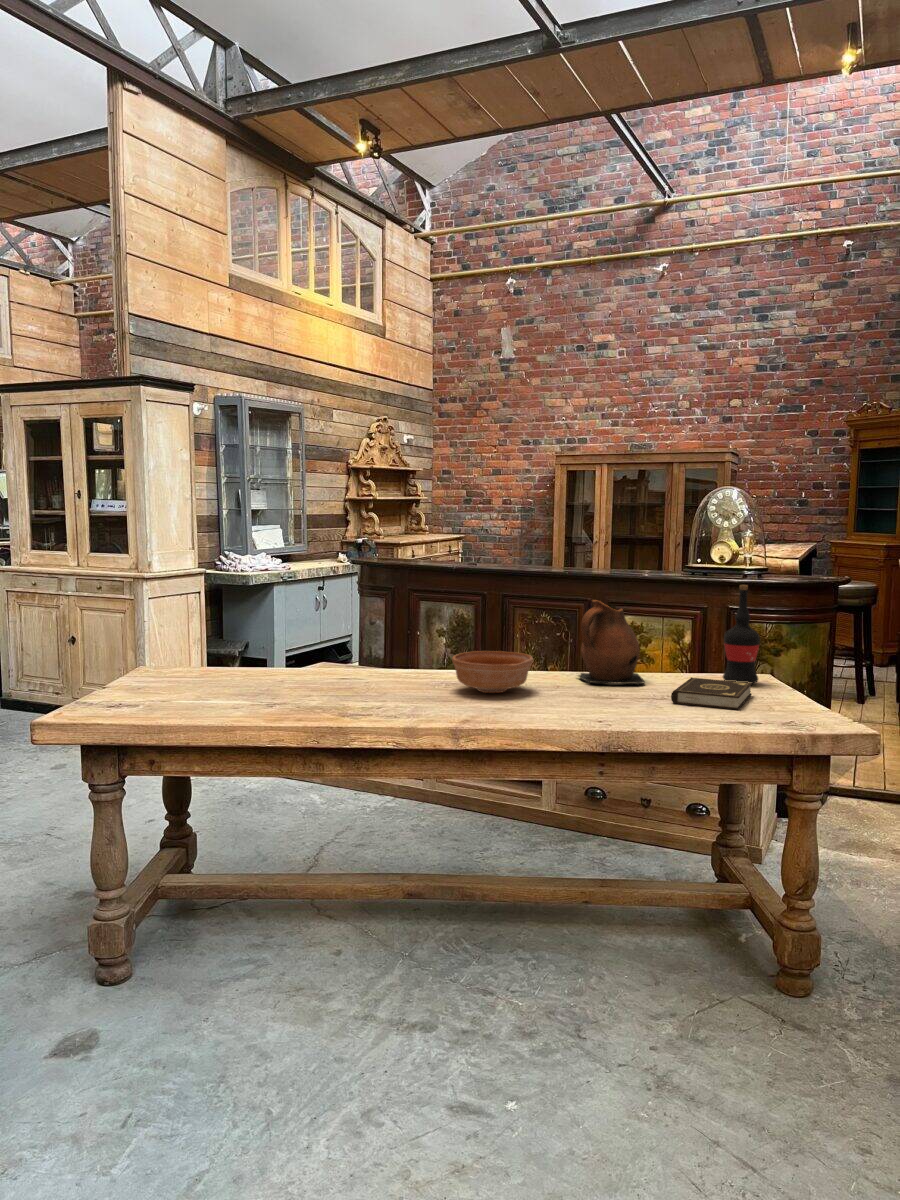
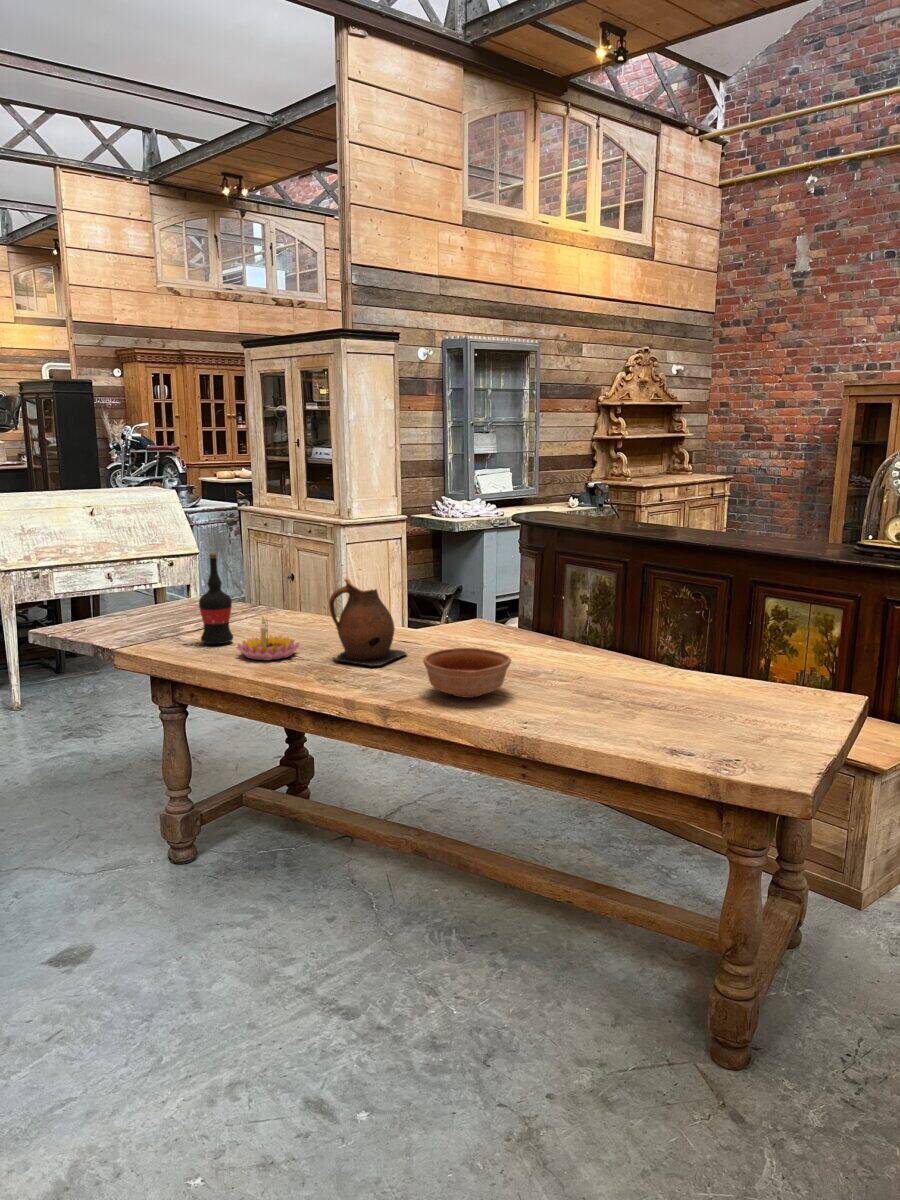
wine bottle: present [723,585,760,683] -> present [199,553,233,644]
ceramic pitcher: present [579,600,645,685] -> present [329,579,407,667]
candle holder: none [217,639,283,686] -> present [236,617,299,661]
book: present [671,678,752,710] -> none [630,706,750,759]

